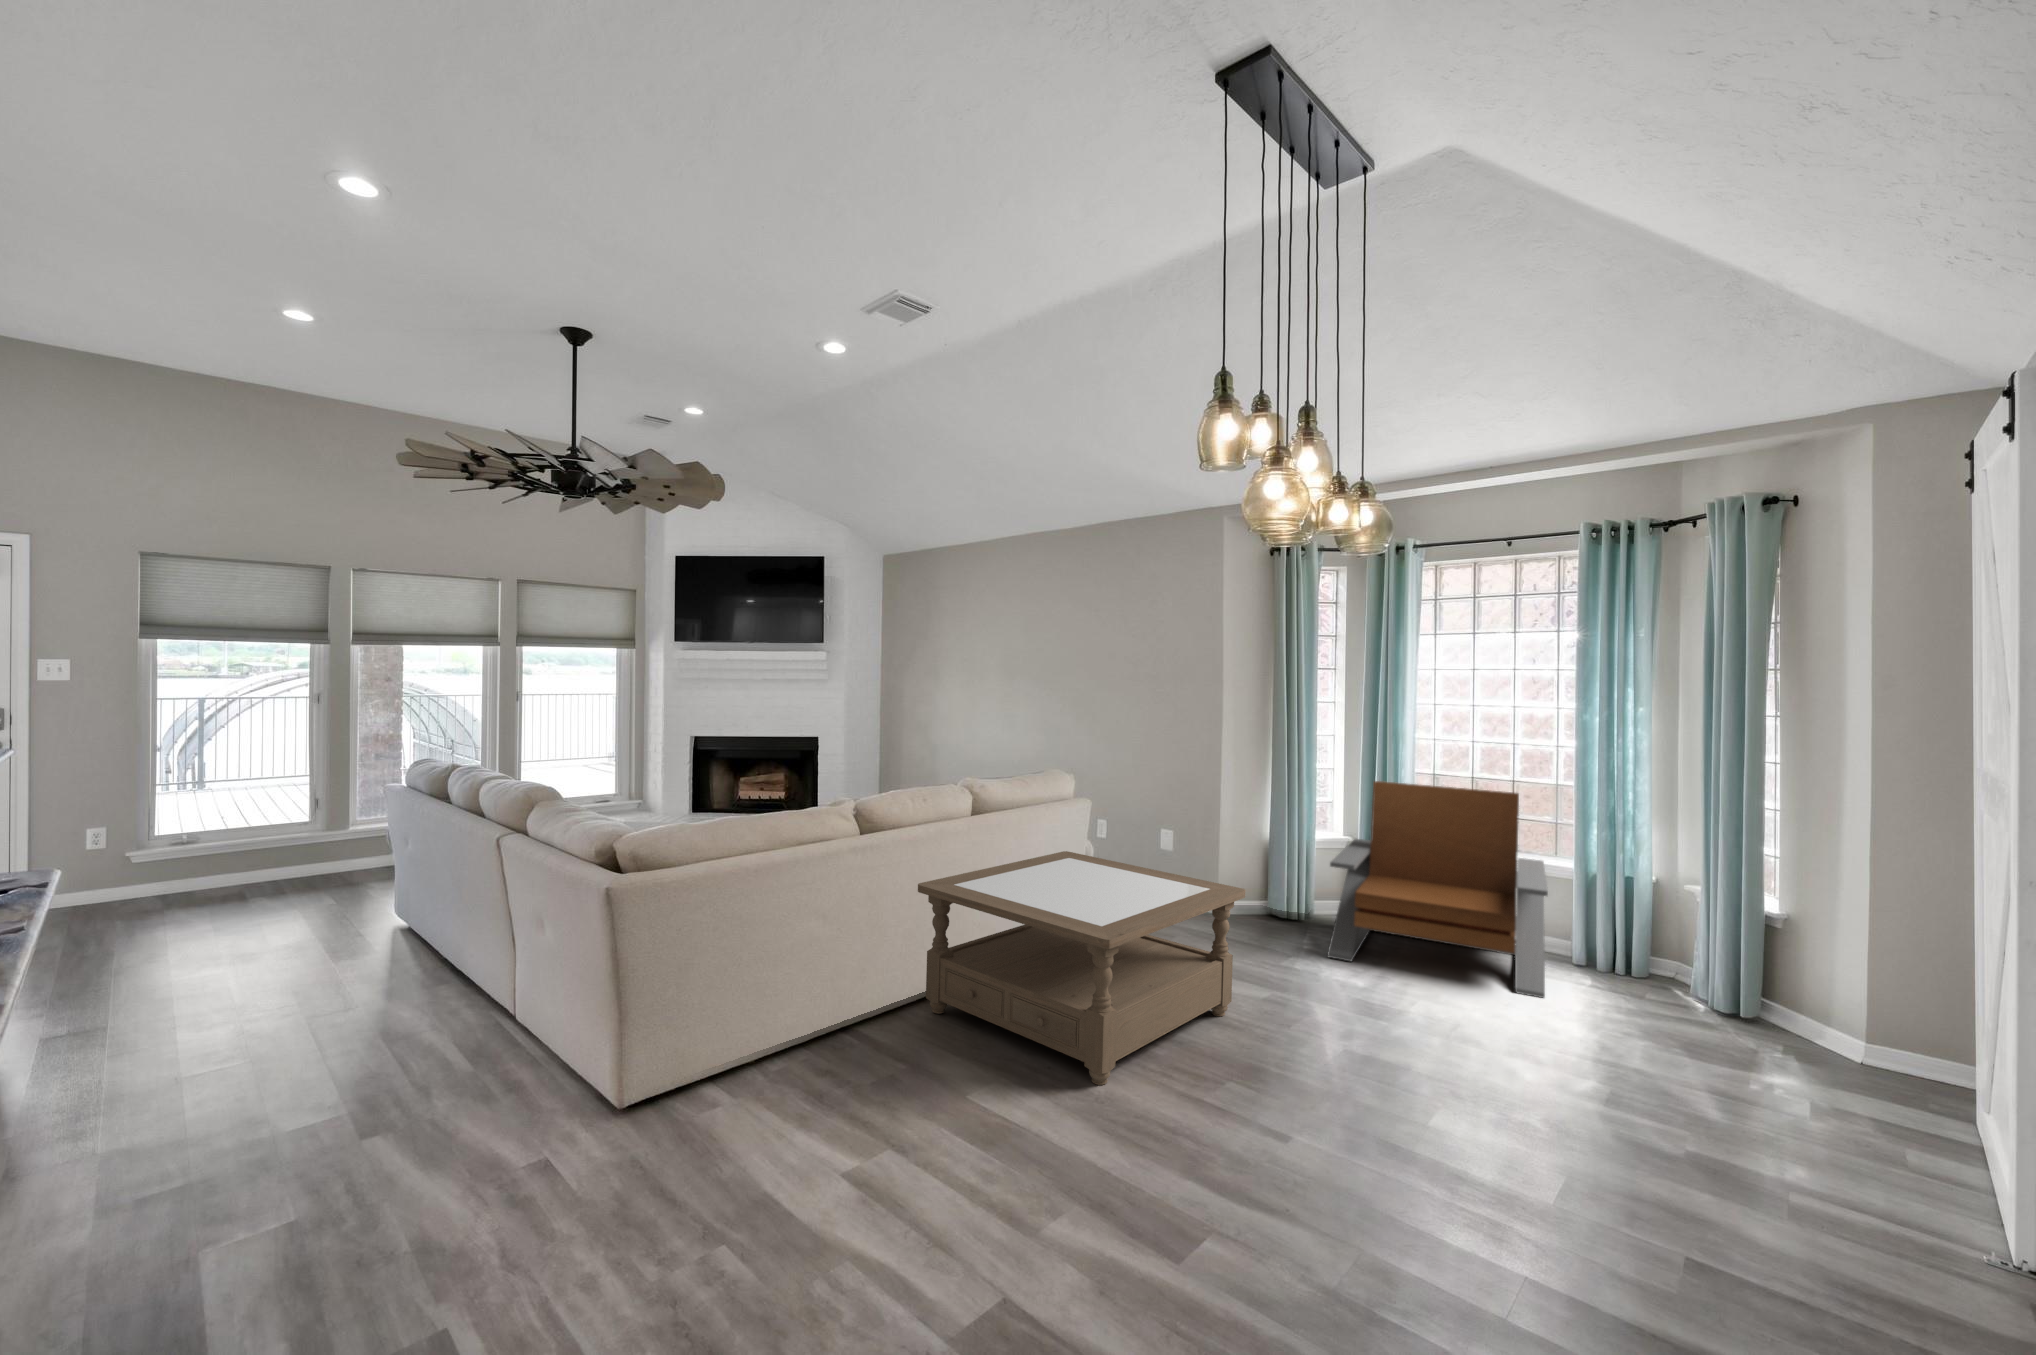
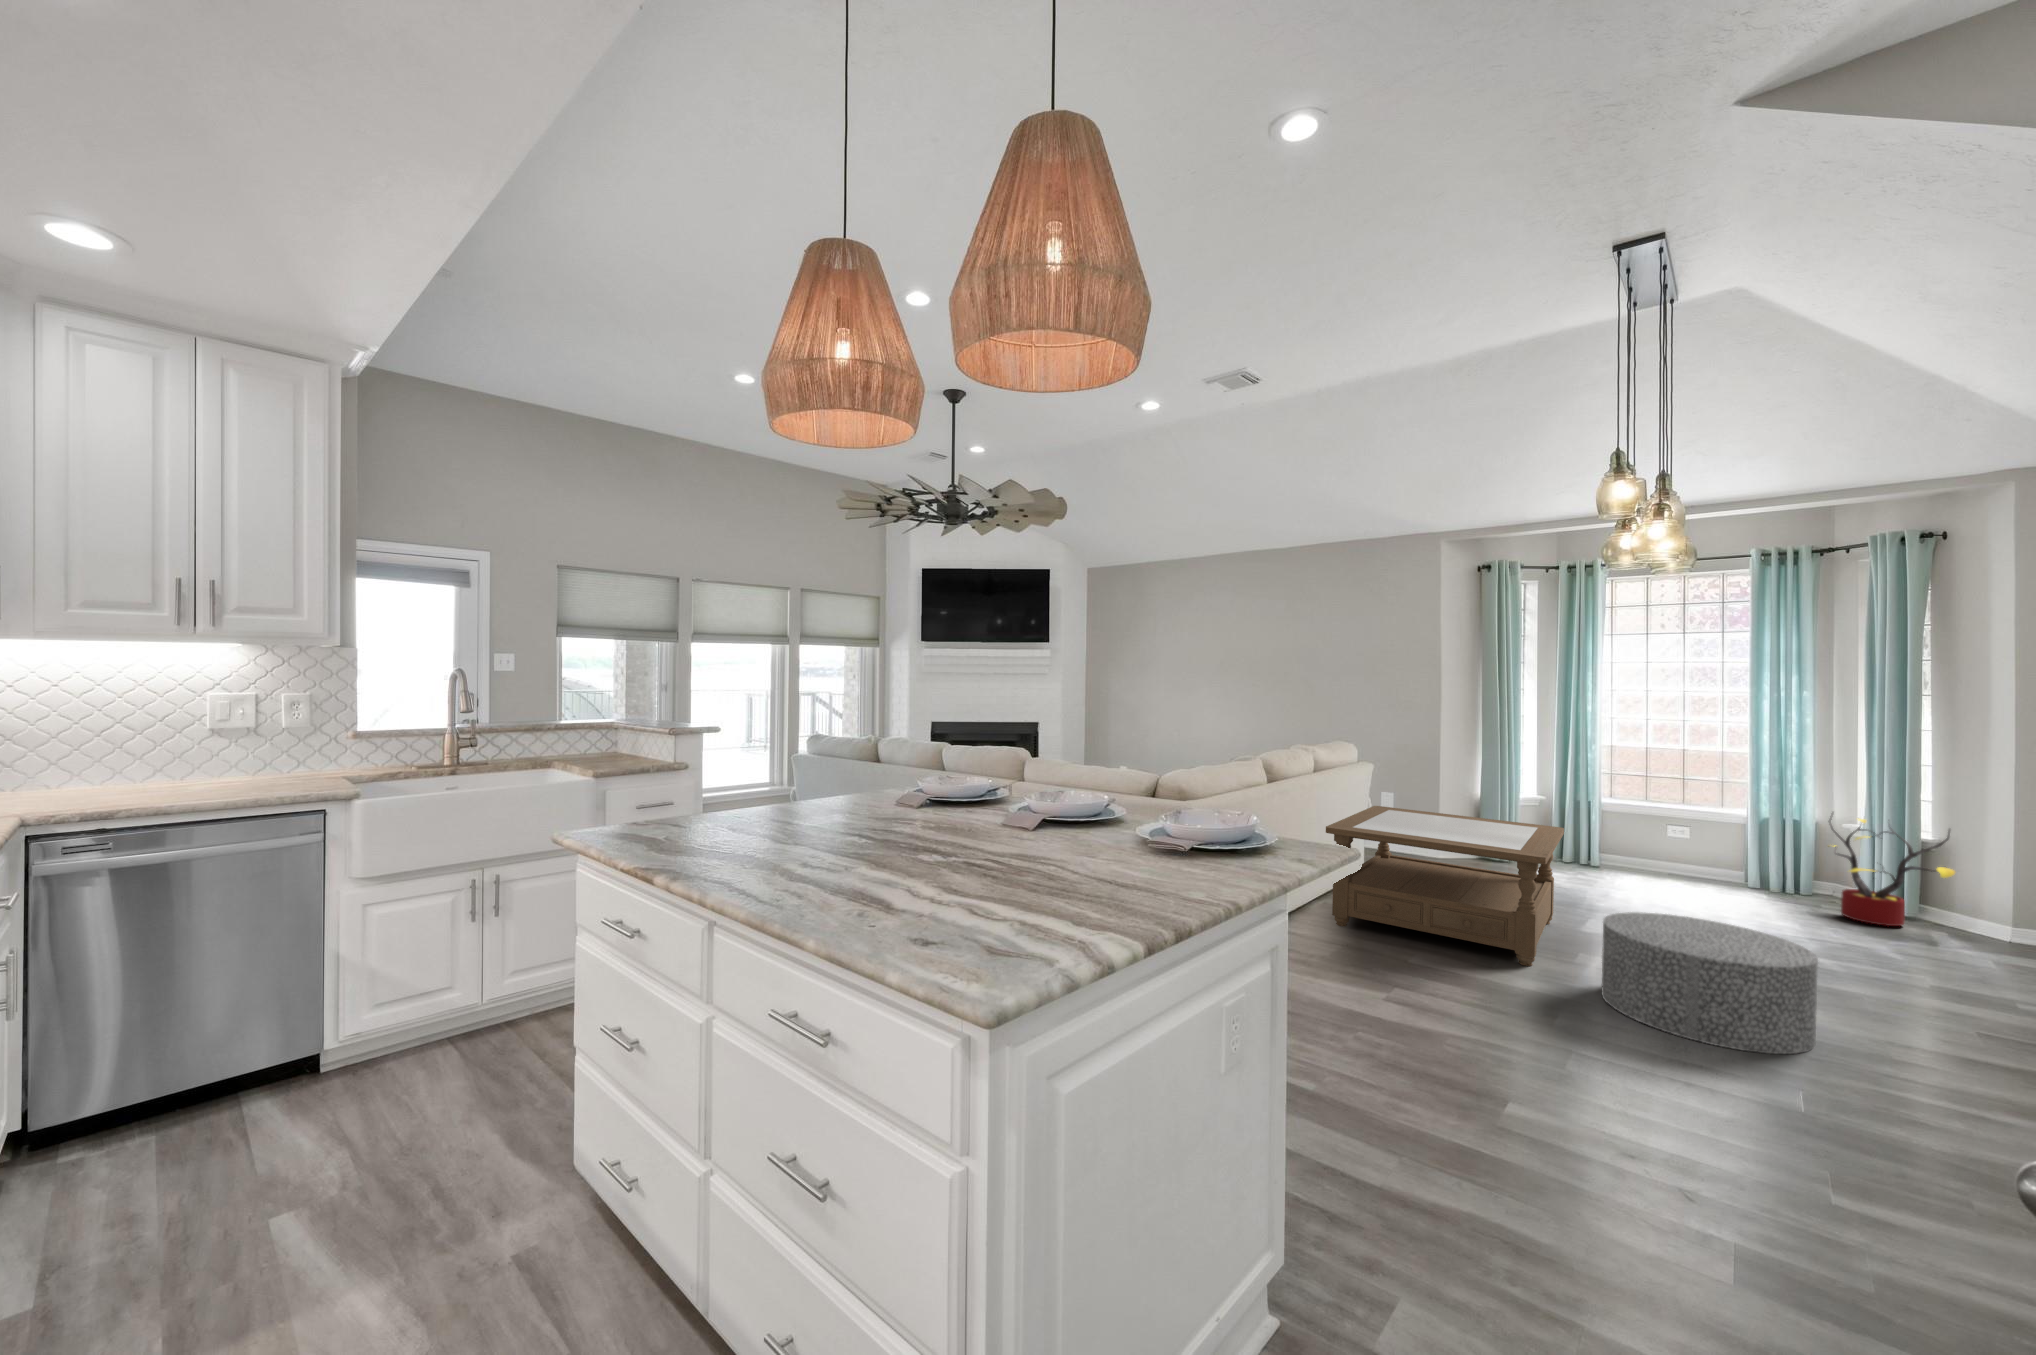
lounge chair: present [1327,781,1548,998] -> none [1551,750,1760,909]
decorative plant: none [1645,871,1767,1032] -> present [1829,813,1955,926]
ottoman: none [1118,1021,1359,1261] -> present [1602,912,1818,1054]

